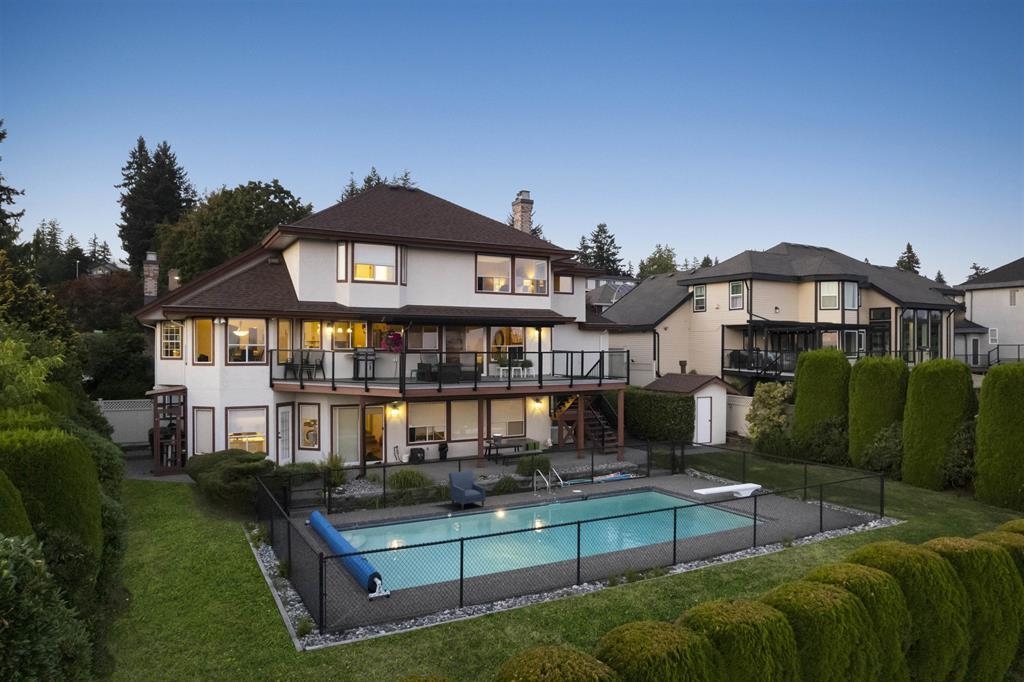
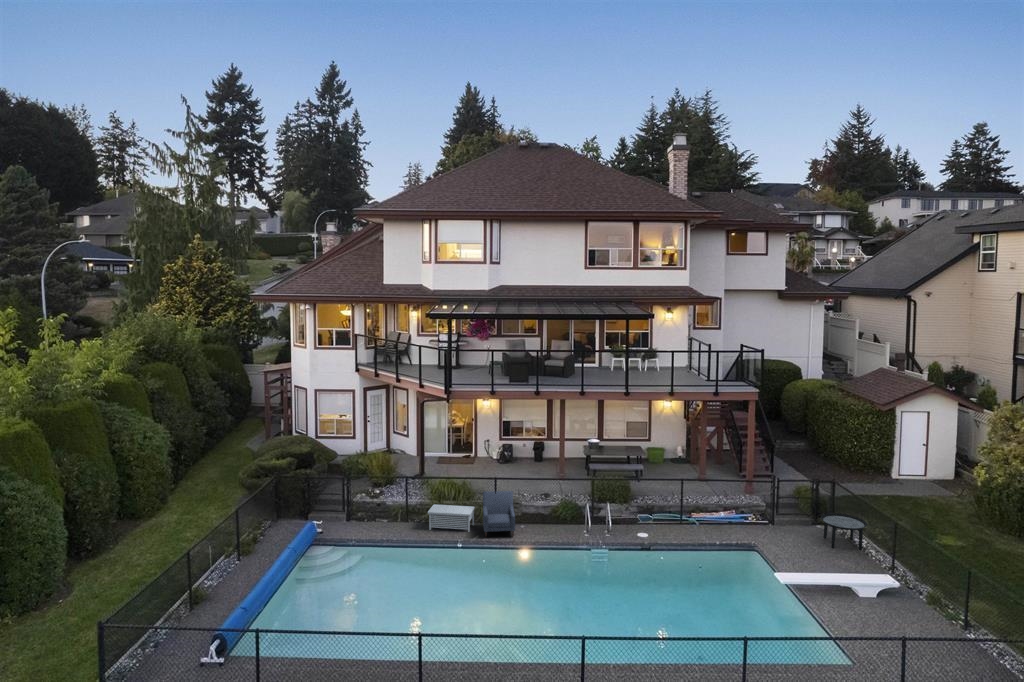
round table: none [681,462,711,484] -> present [821,513,867,550]
storage bench: none [403,488,445,512] -> present [428,504,475,532]

